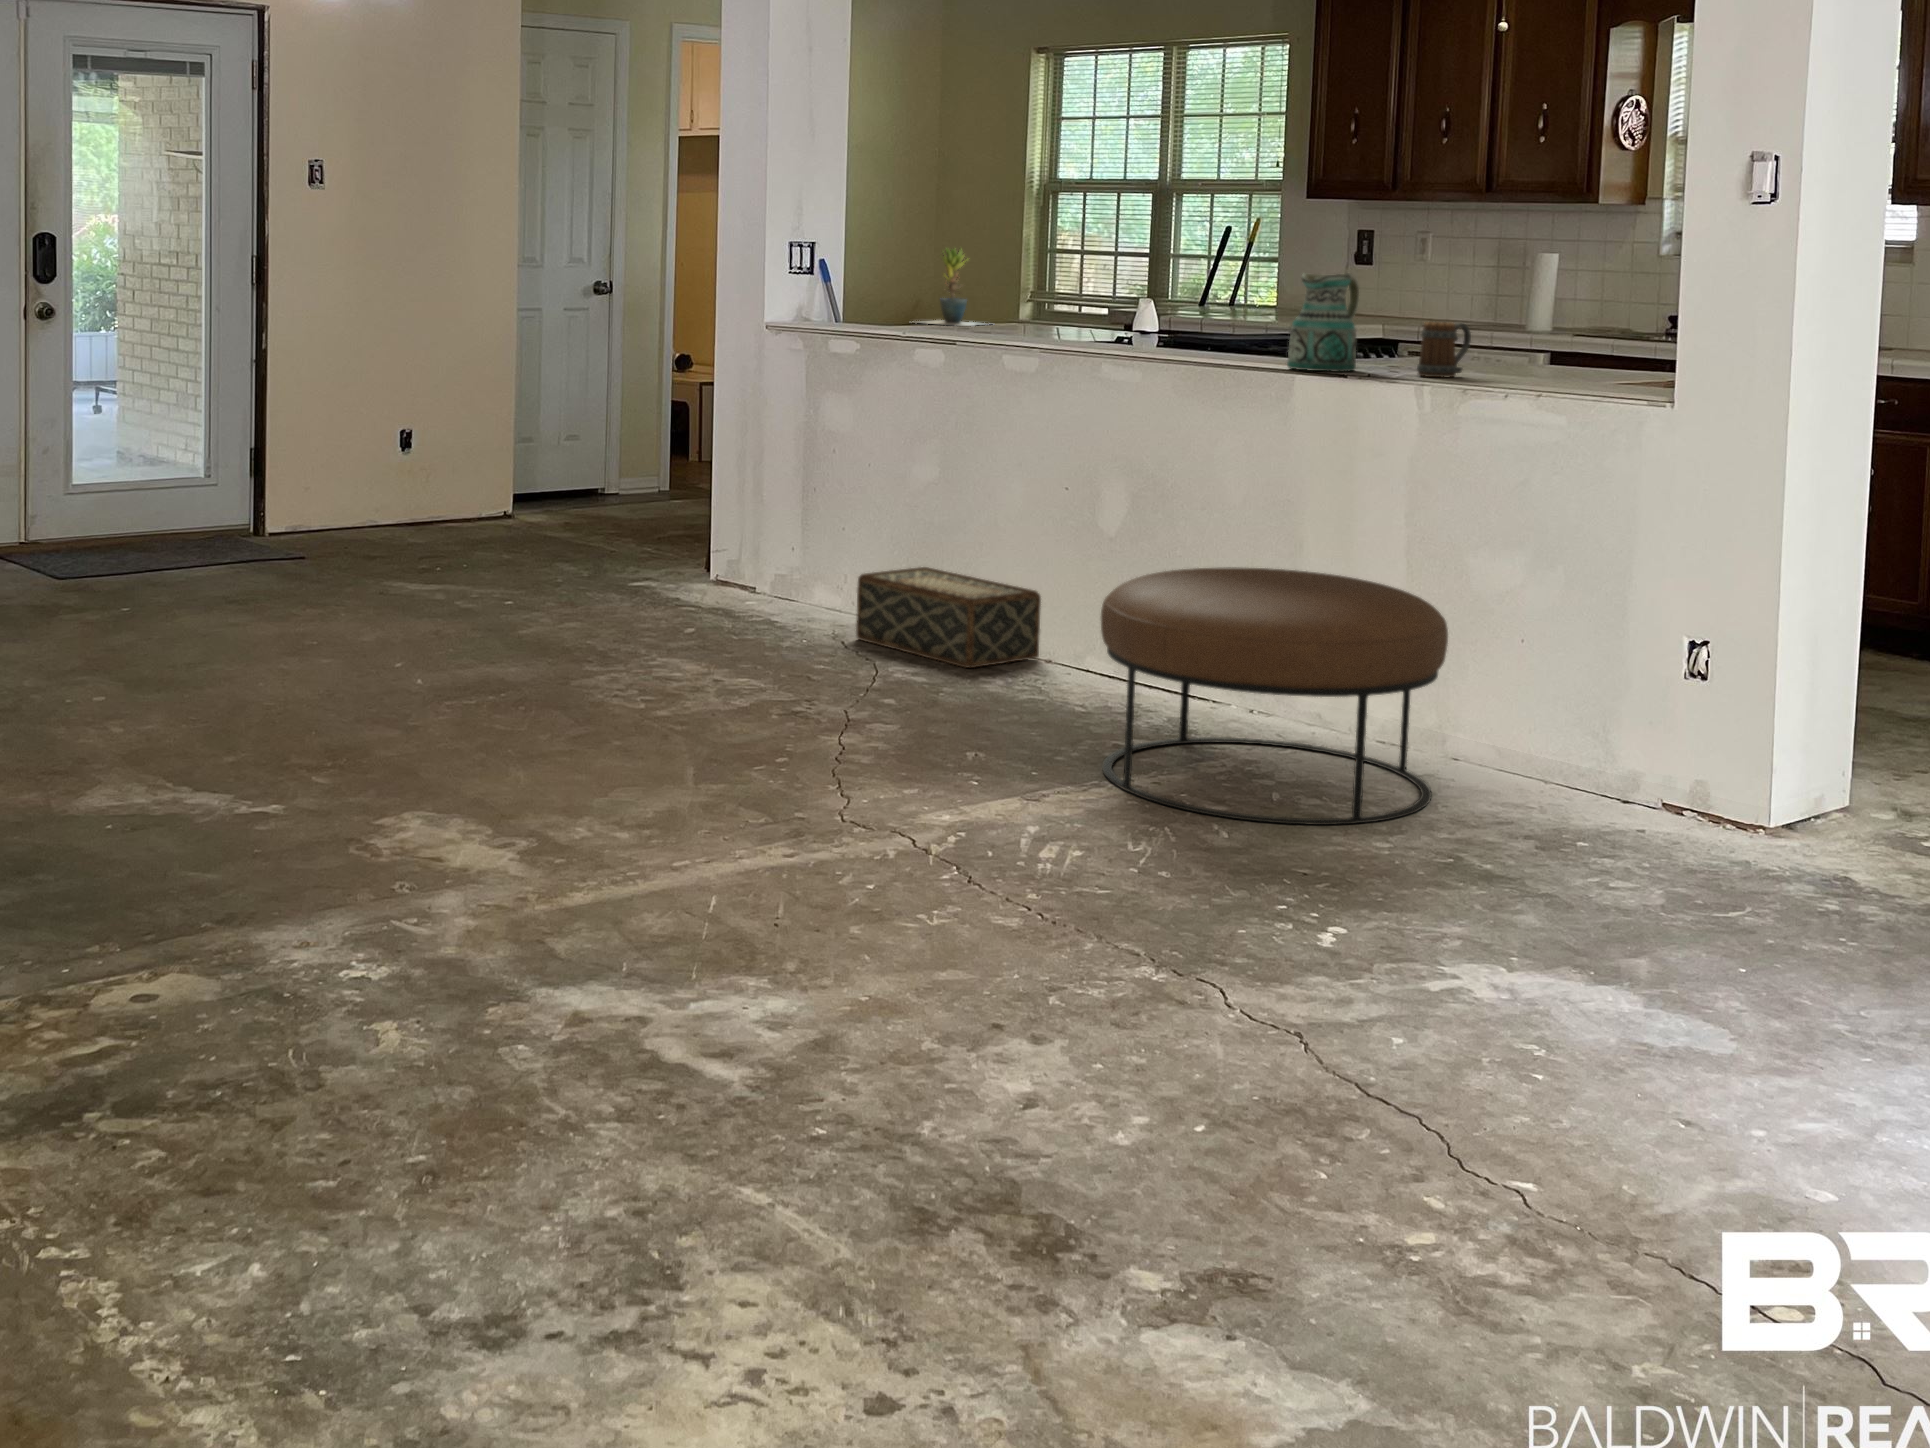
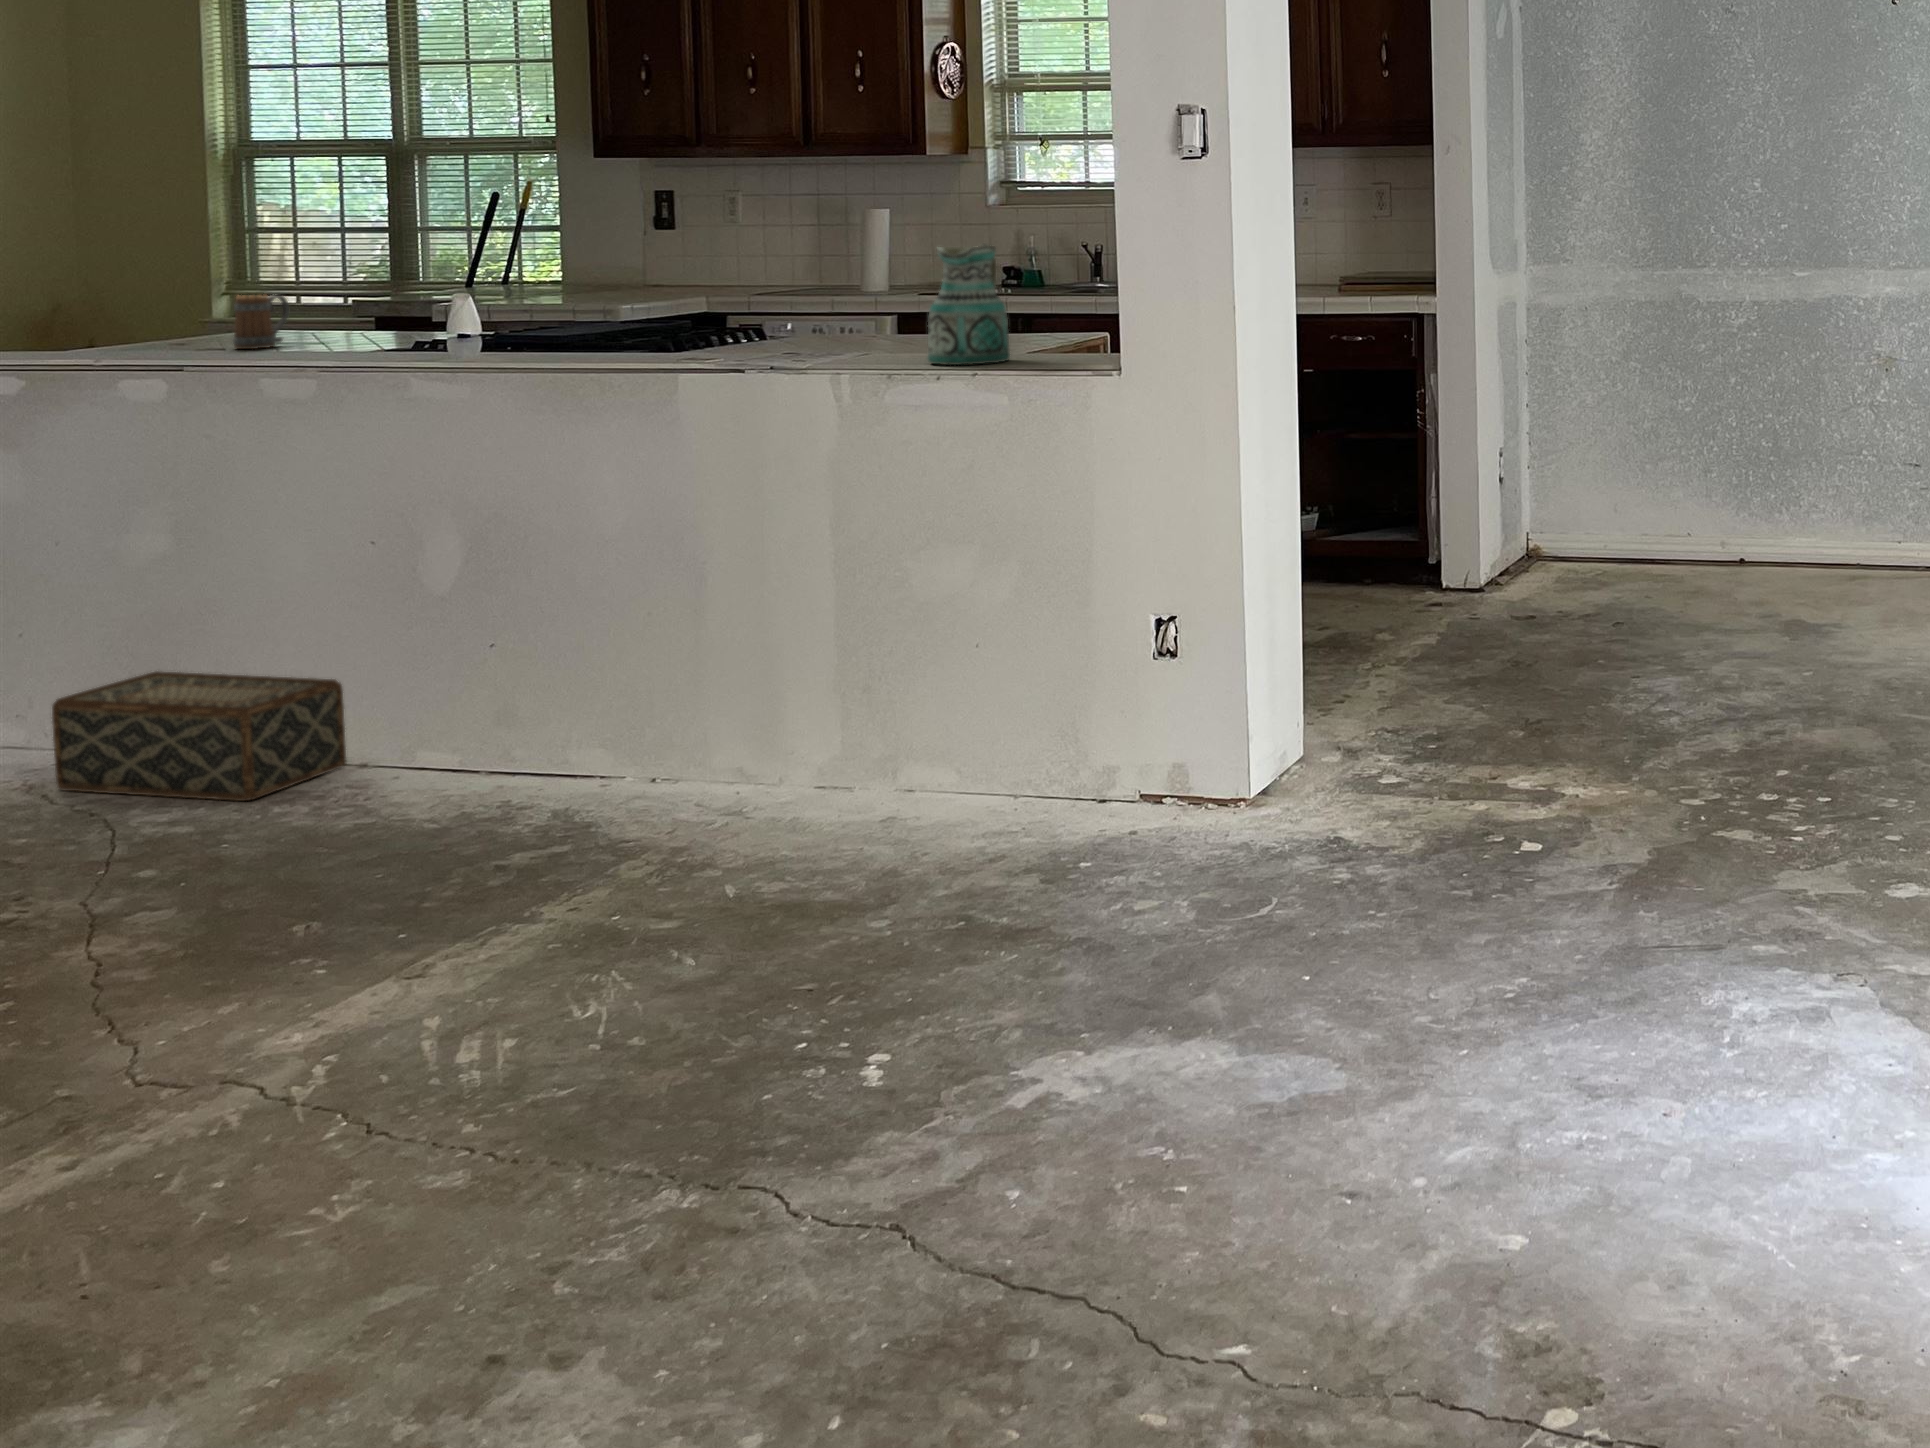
potted plant: present [912,249,981,326] -> none [64,234,207,338]
ceramic pitcher: present [1287,273,1359,372] -> present [928,243,1010,365]
mug: present [1417,322,1471,377] -> present [233,294,289,349]
ottoman: present [1101,567,1448,825] -> none [474,609,911,941]

